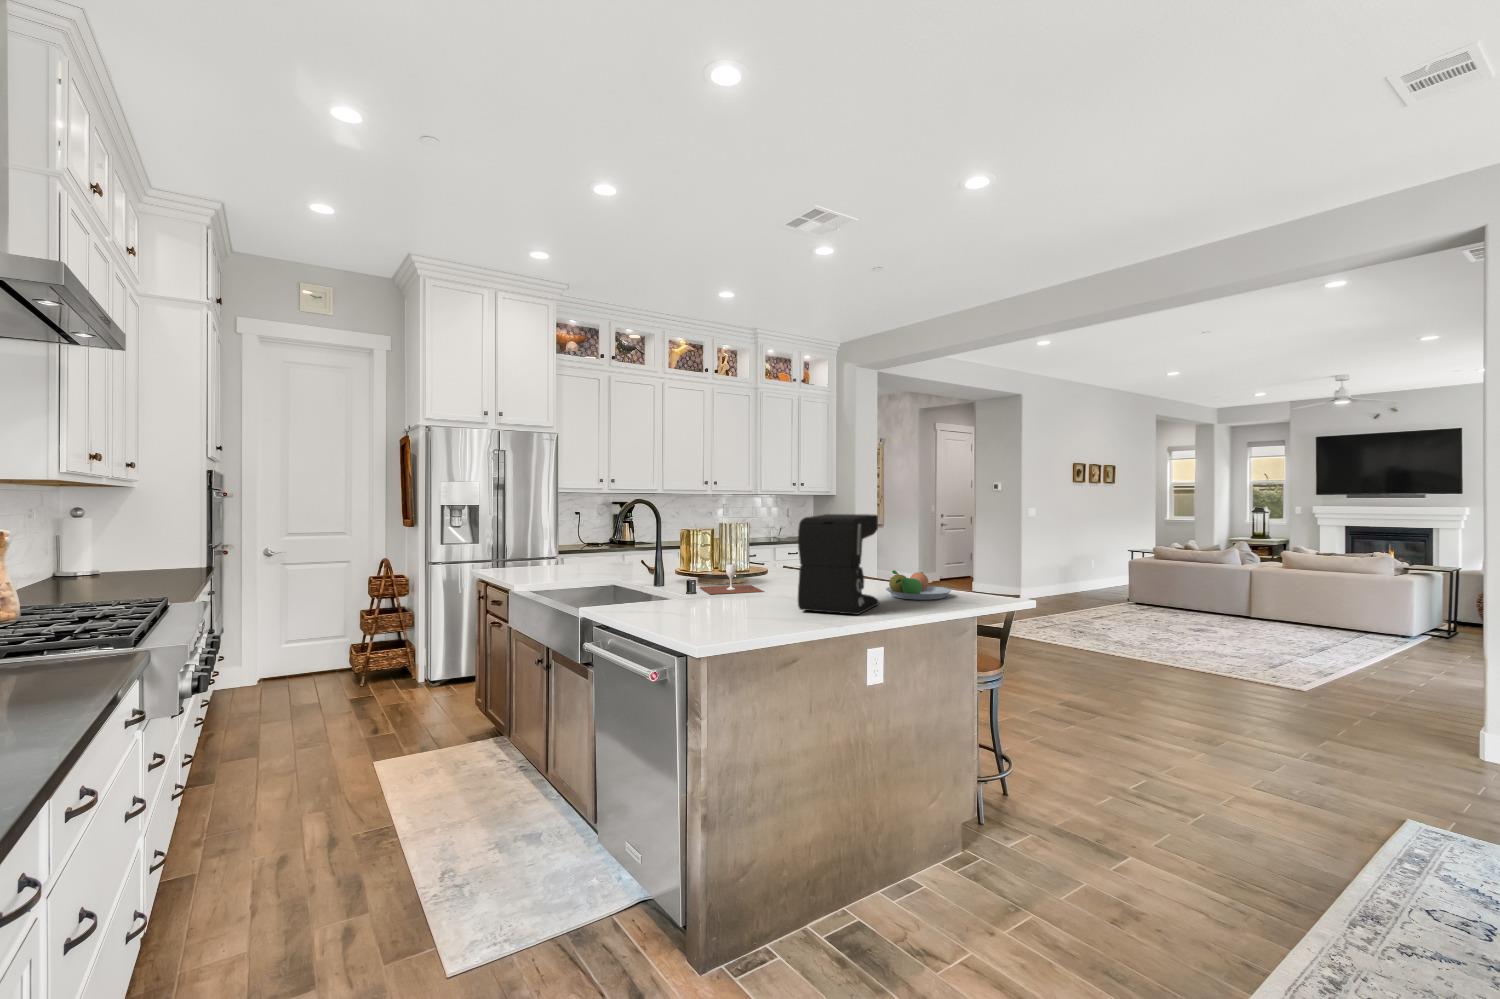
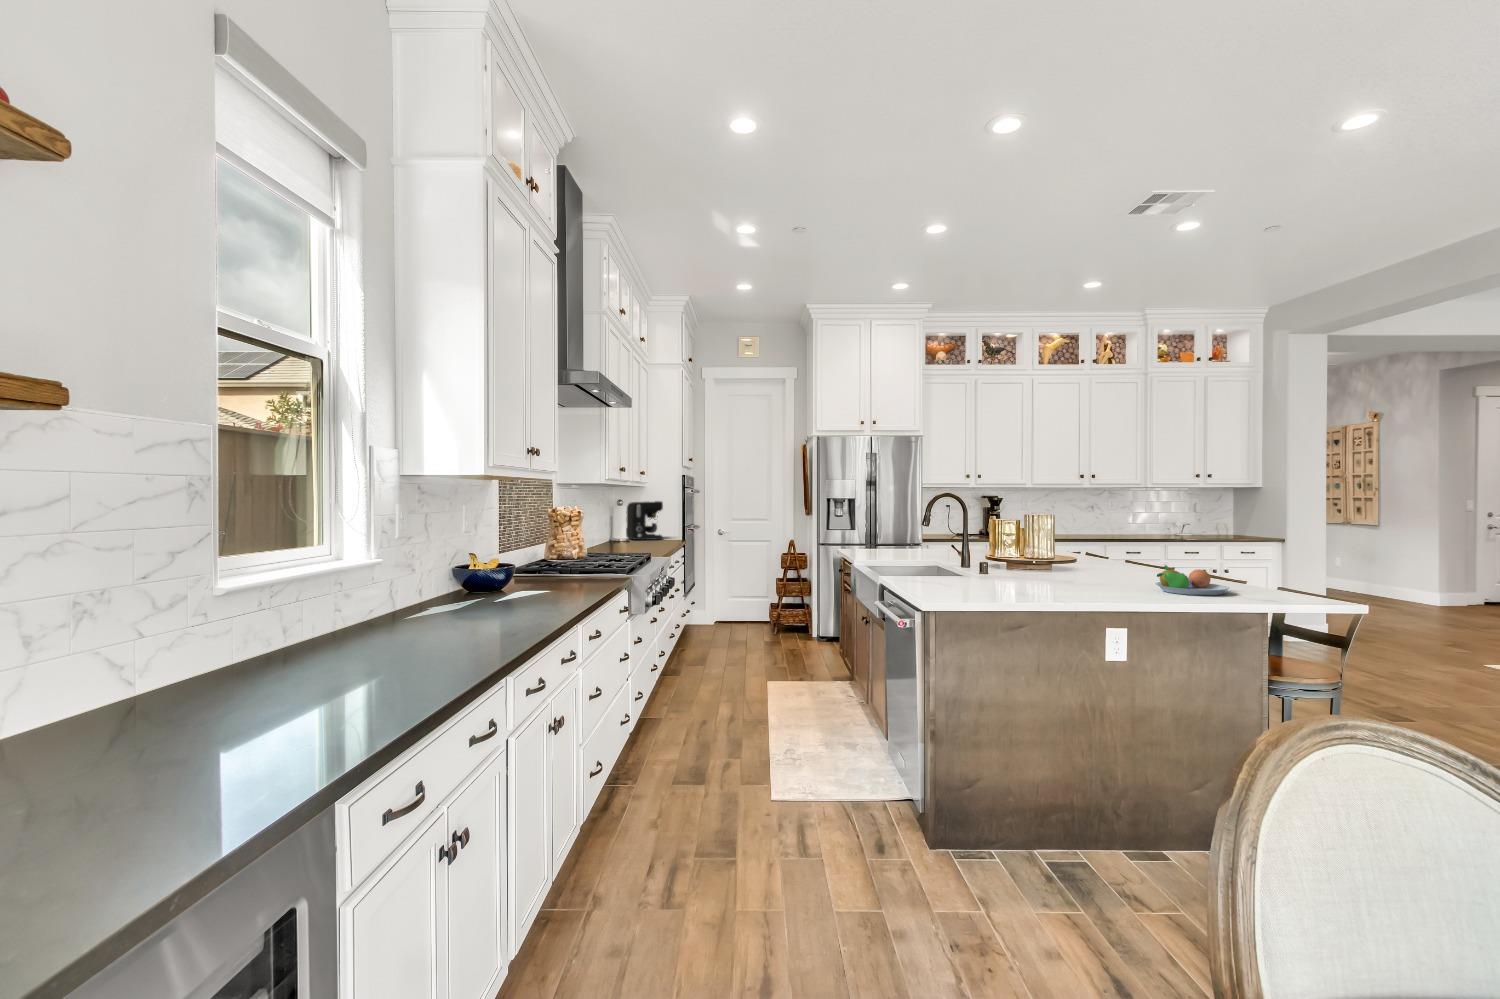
coffee maker: present [798,514,879,615] -> present [626,501,663,540]
wine glass: present [700,564,764,594] -> none [993,553,1046,579]

